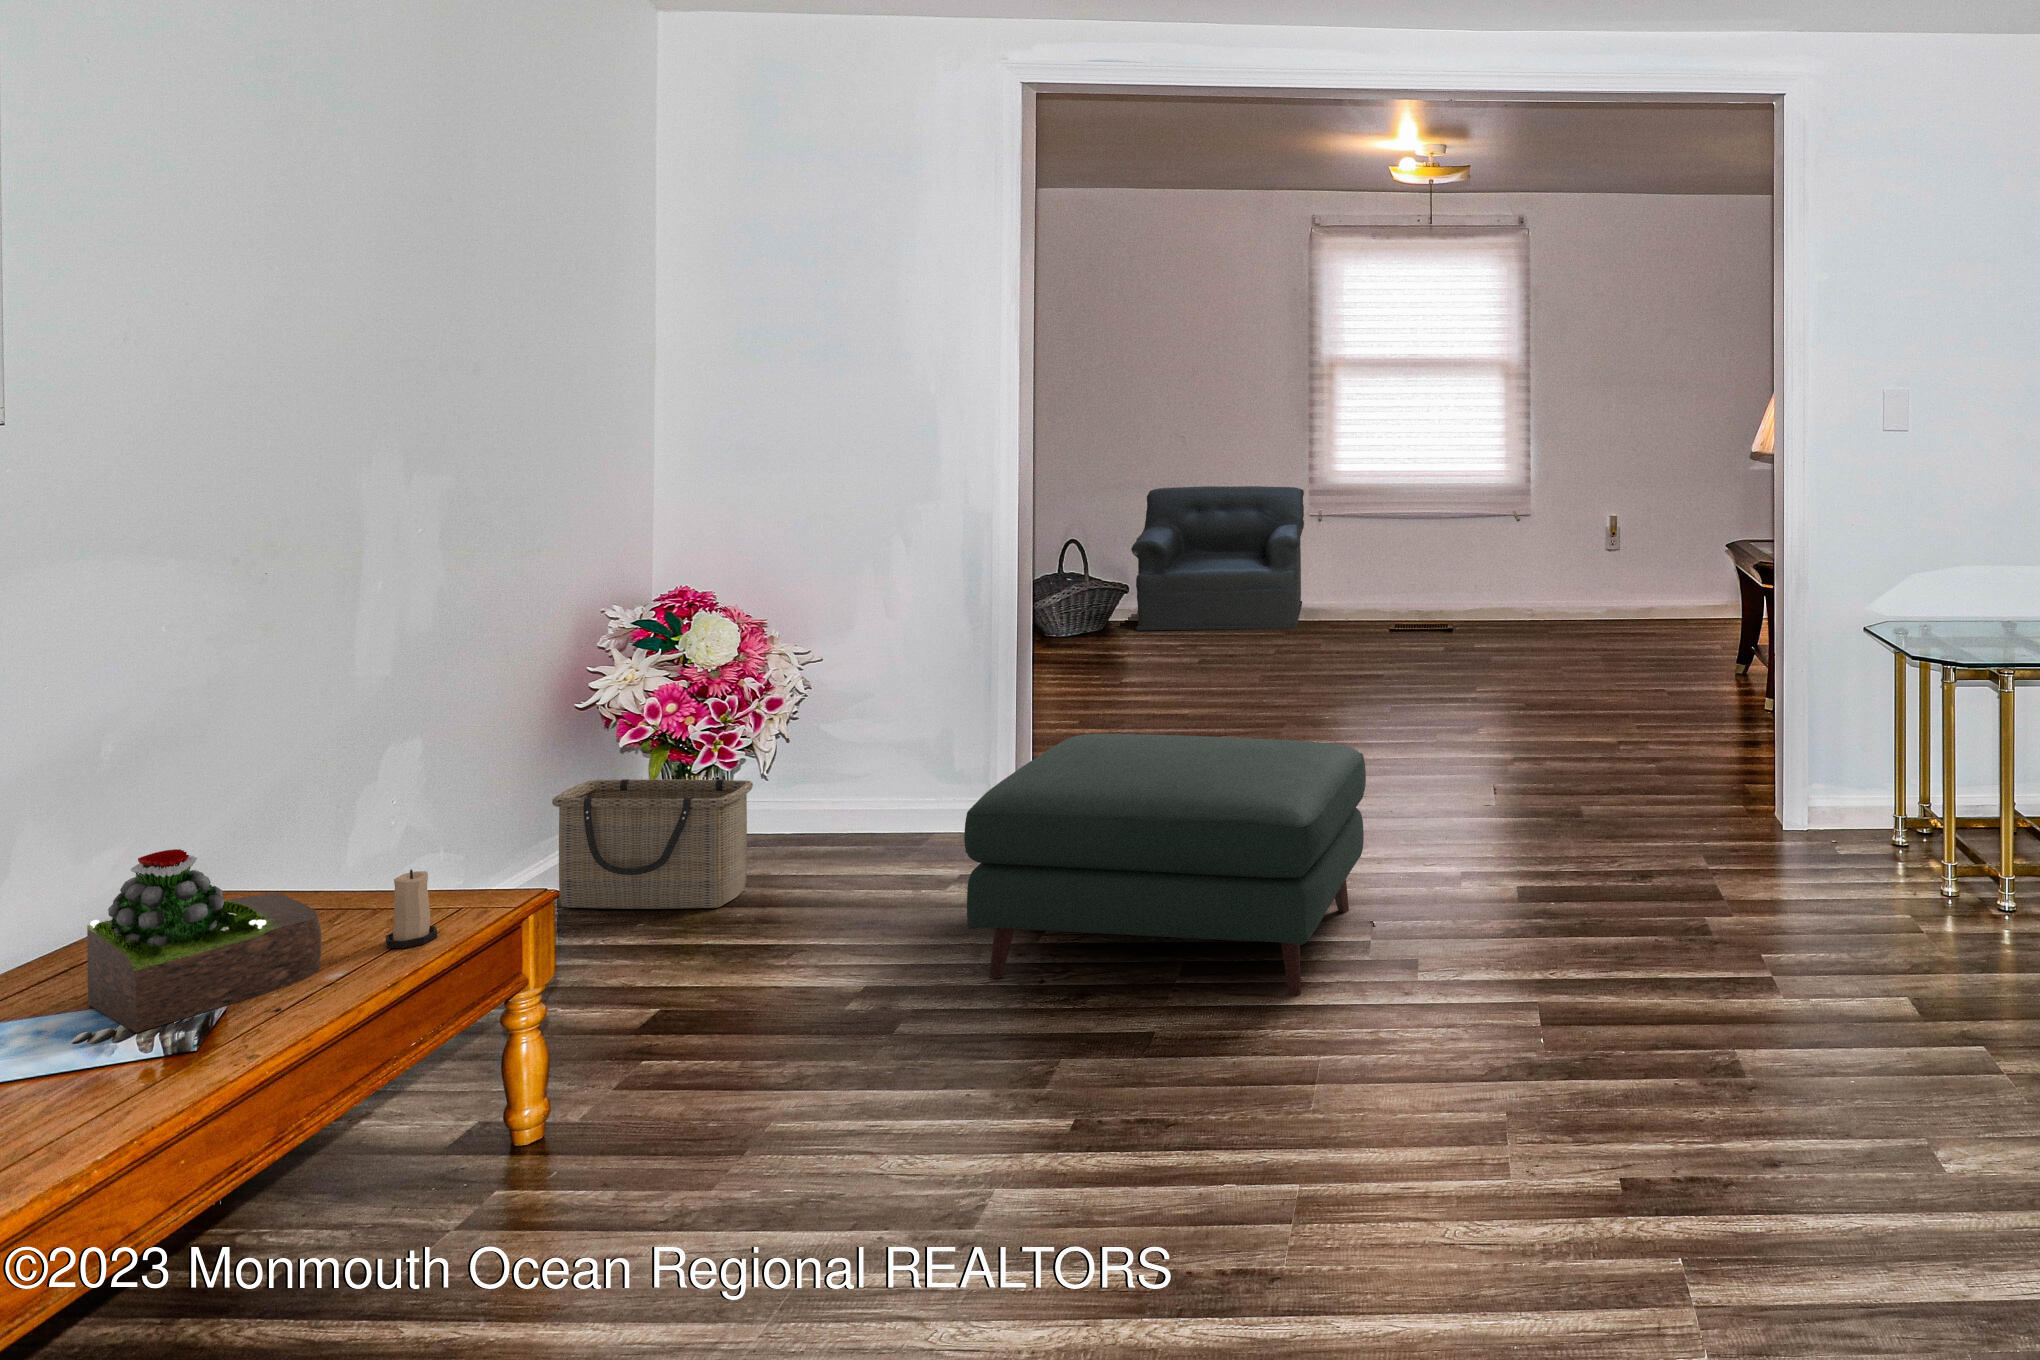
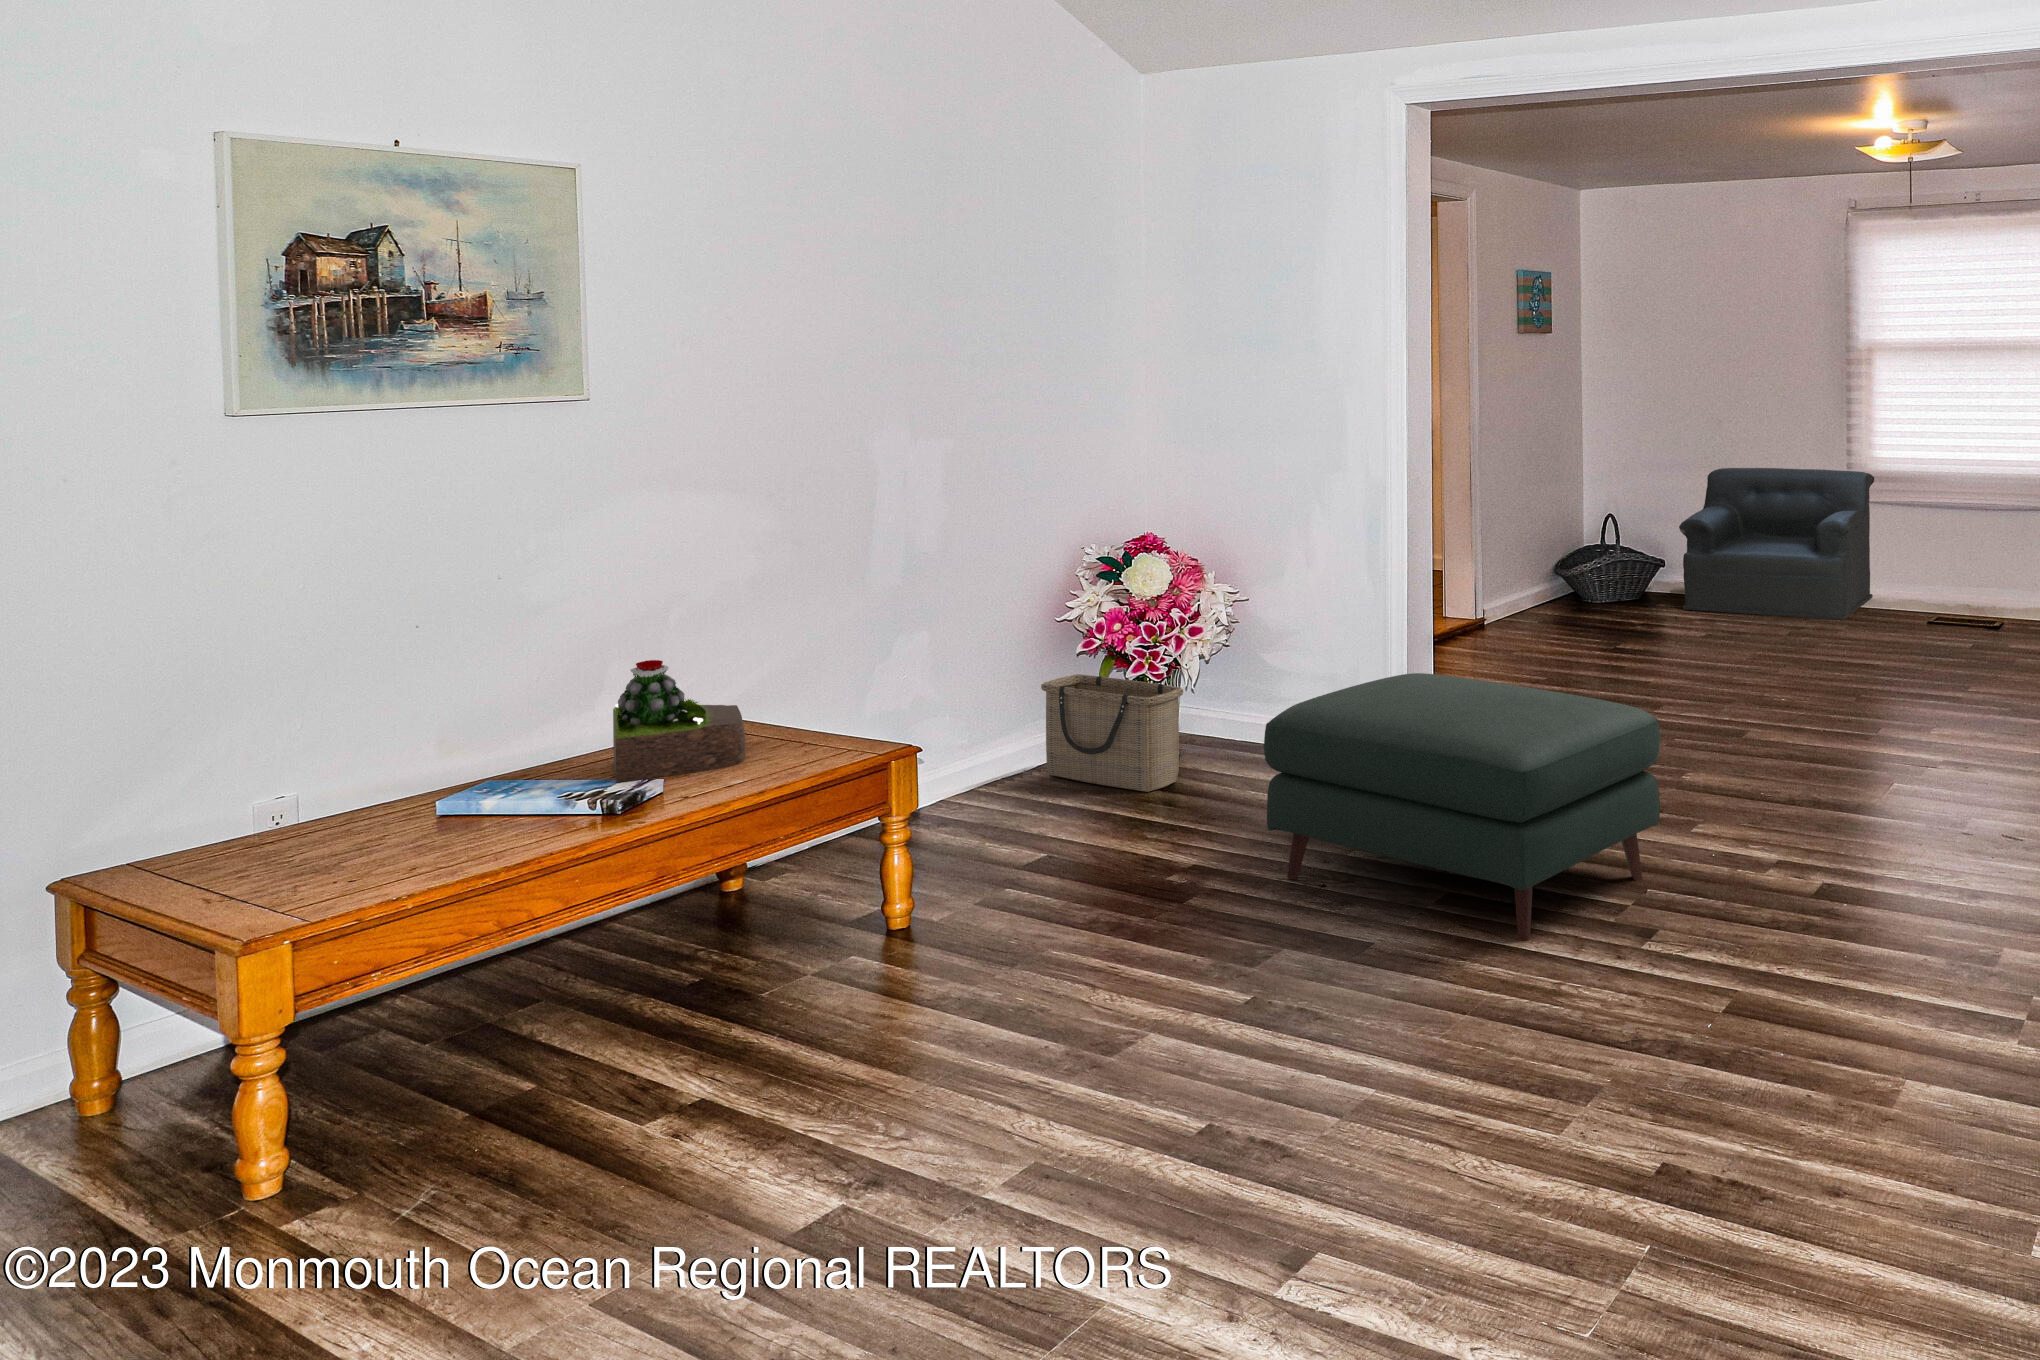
candle: present [386,869,437,948] -> none [789,698,825,757]

